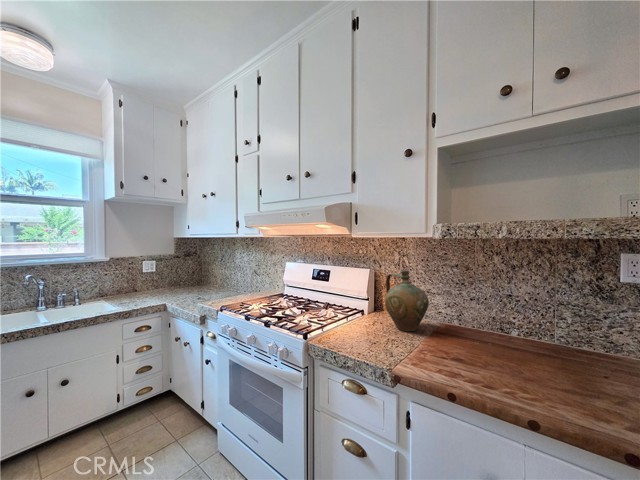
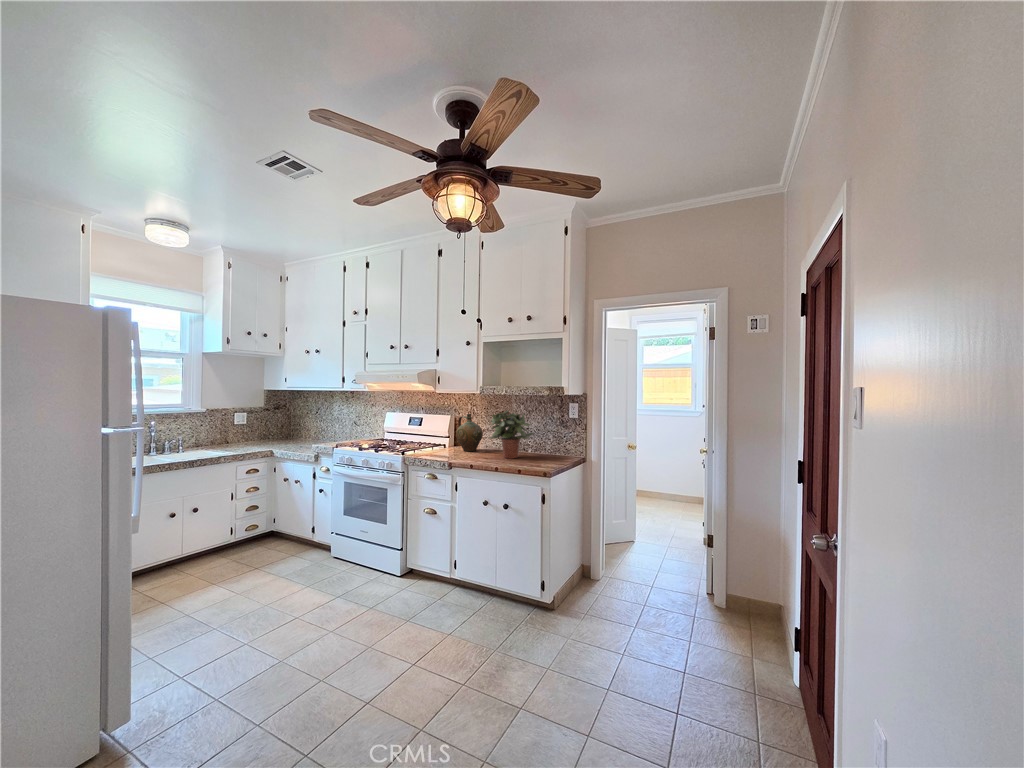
potted plant: none [458,271,571,368] -> present [489,411,534,458]

